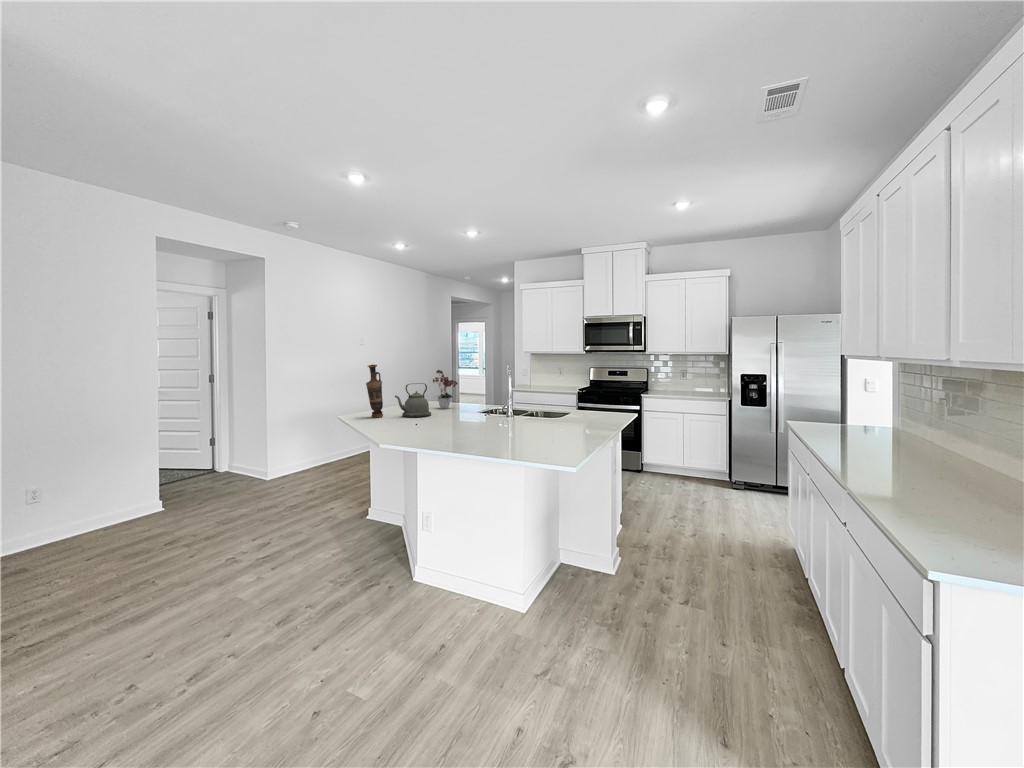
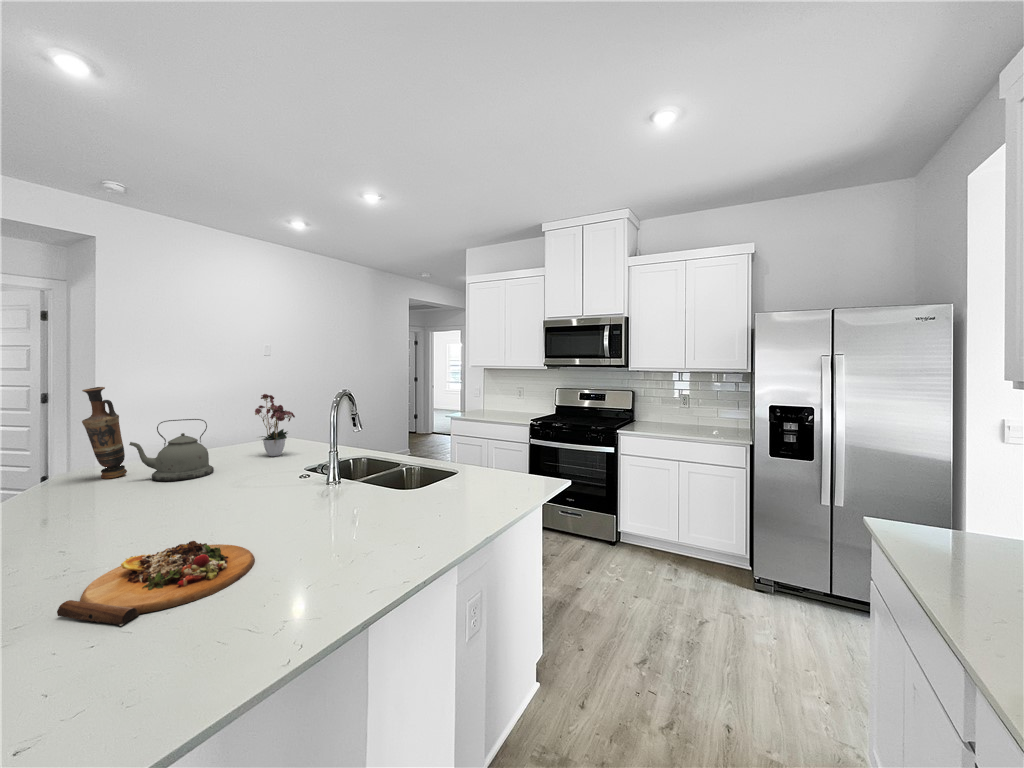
cutting board: none [488,422,542,441] -> present [57,541,255,626]

